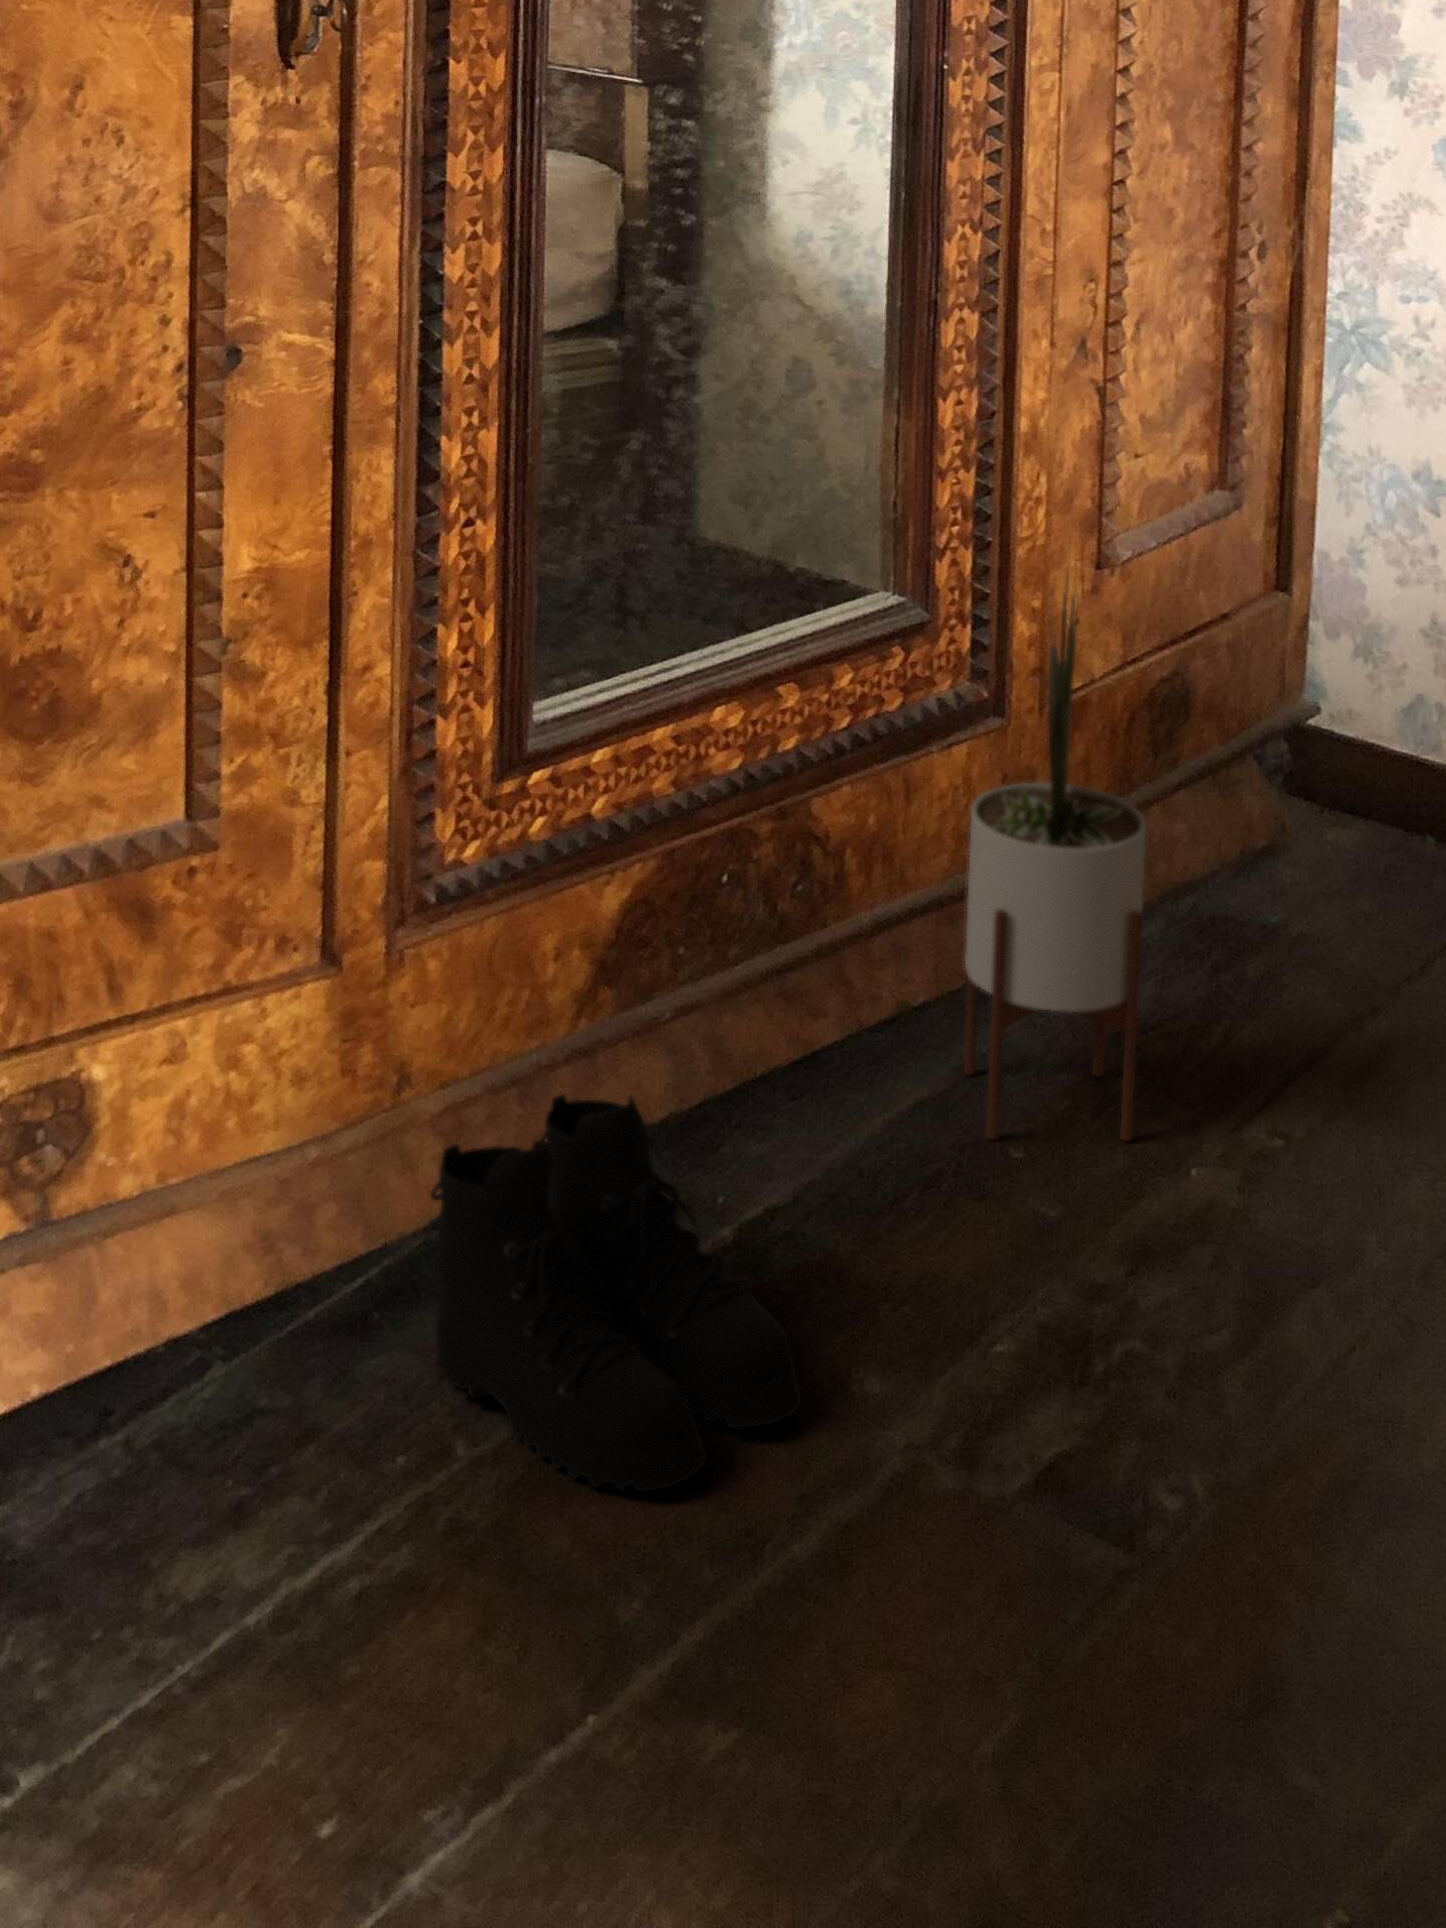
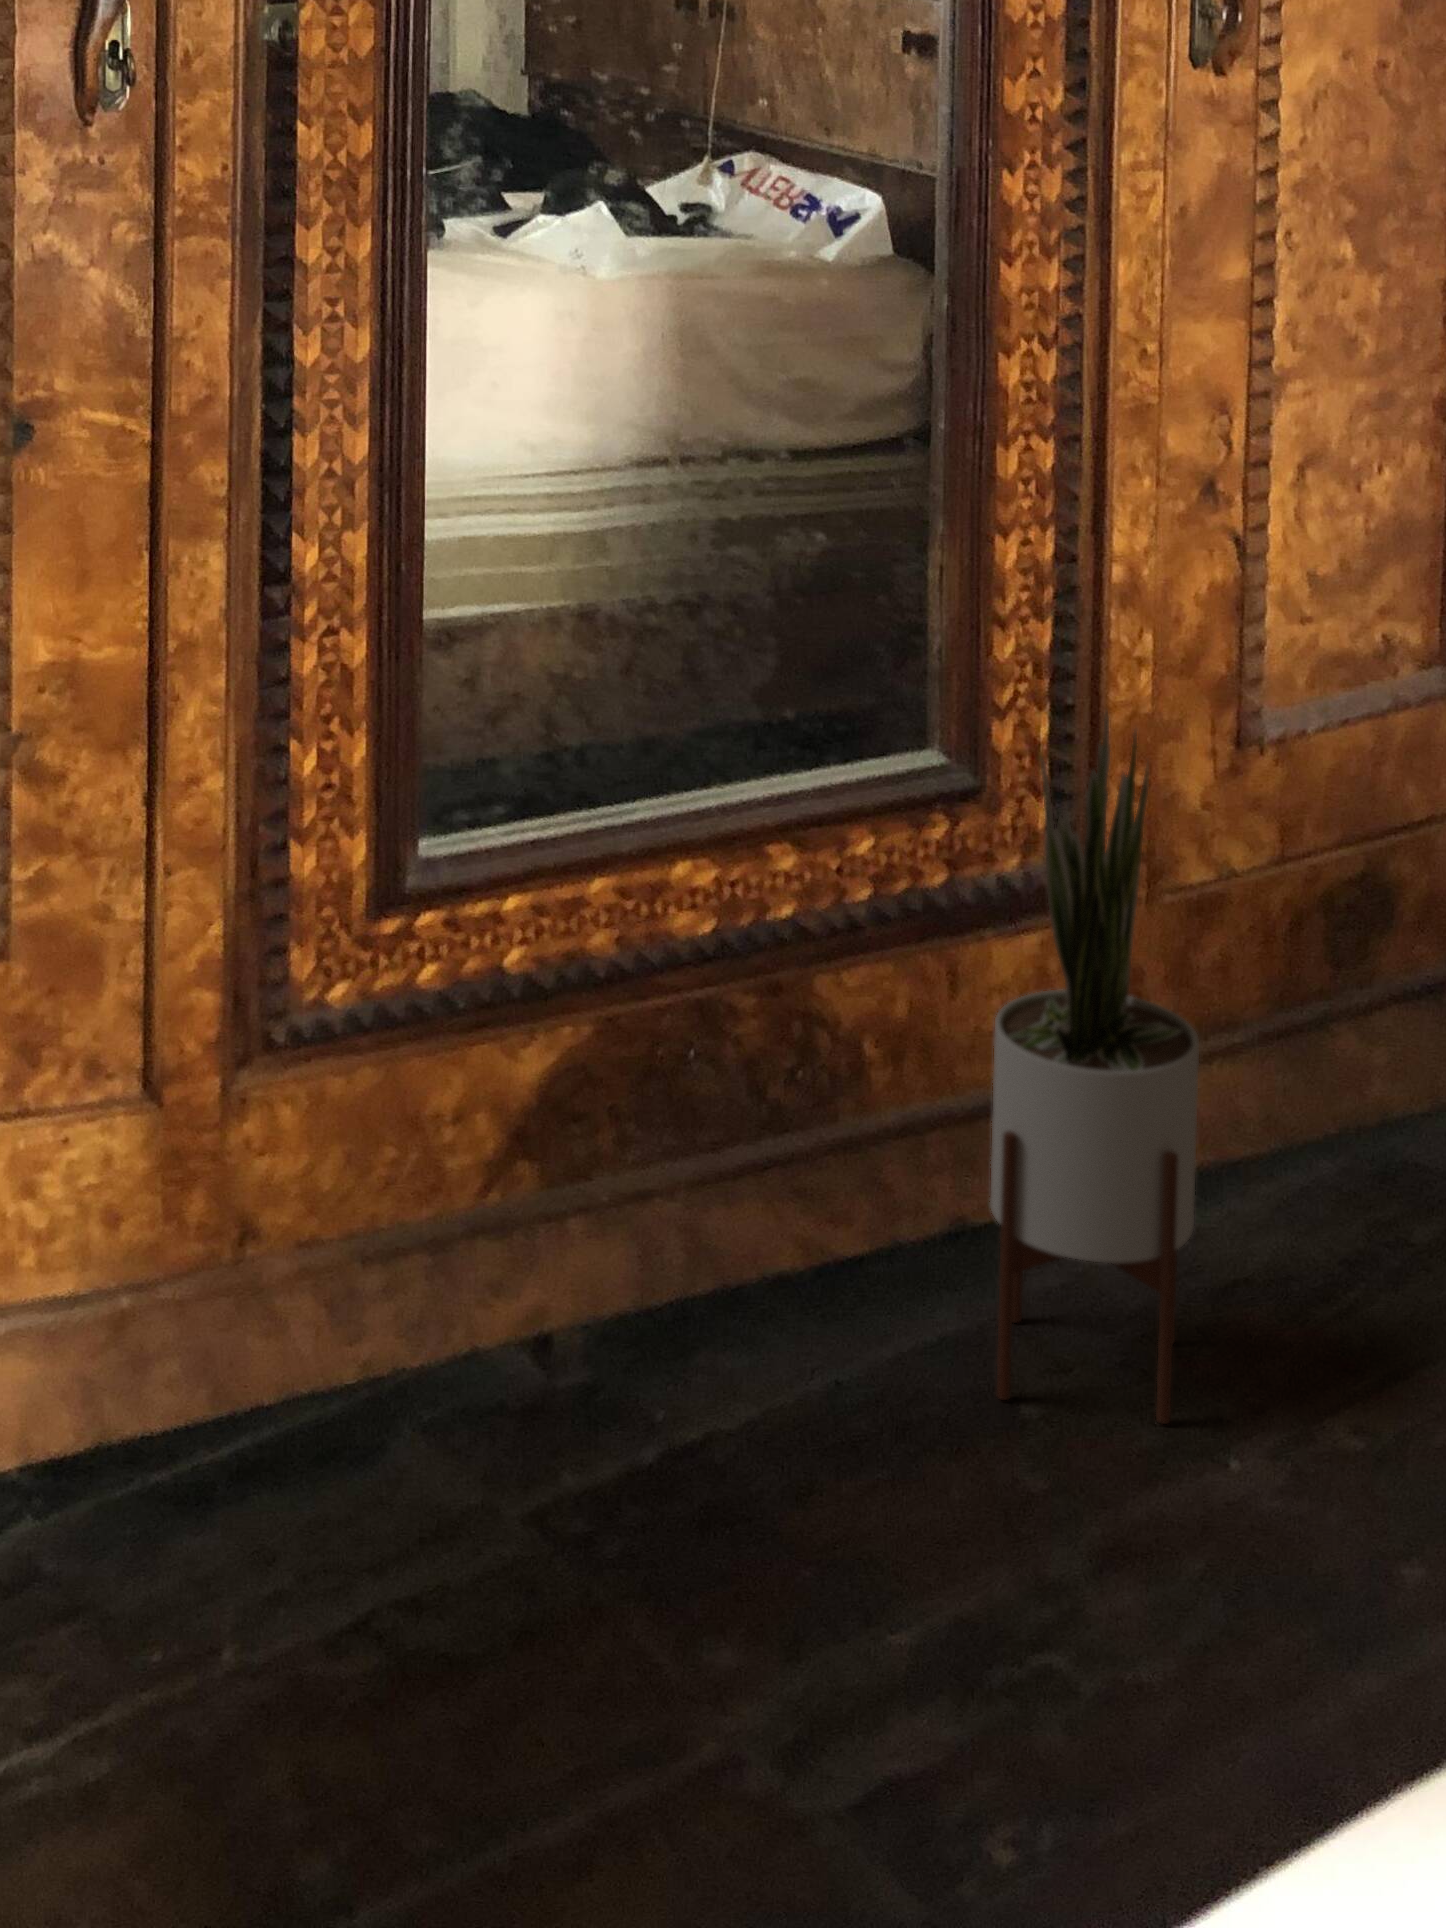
boots: present [428,1095,801,1491] -> none [242,1277,620,1738]

